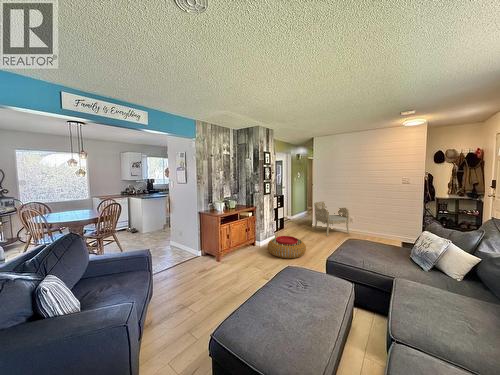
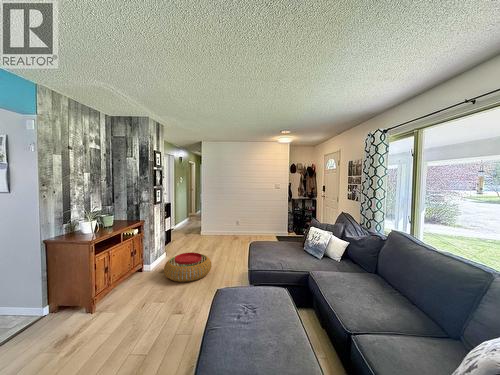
armchair: present [314,202,349,236] -> none [208,208,243,244]

